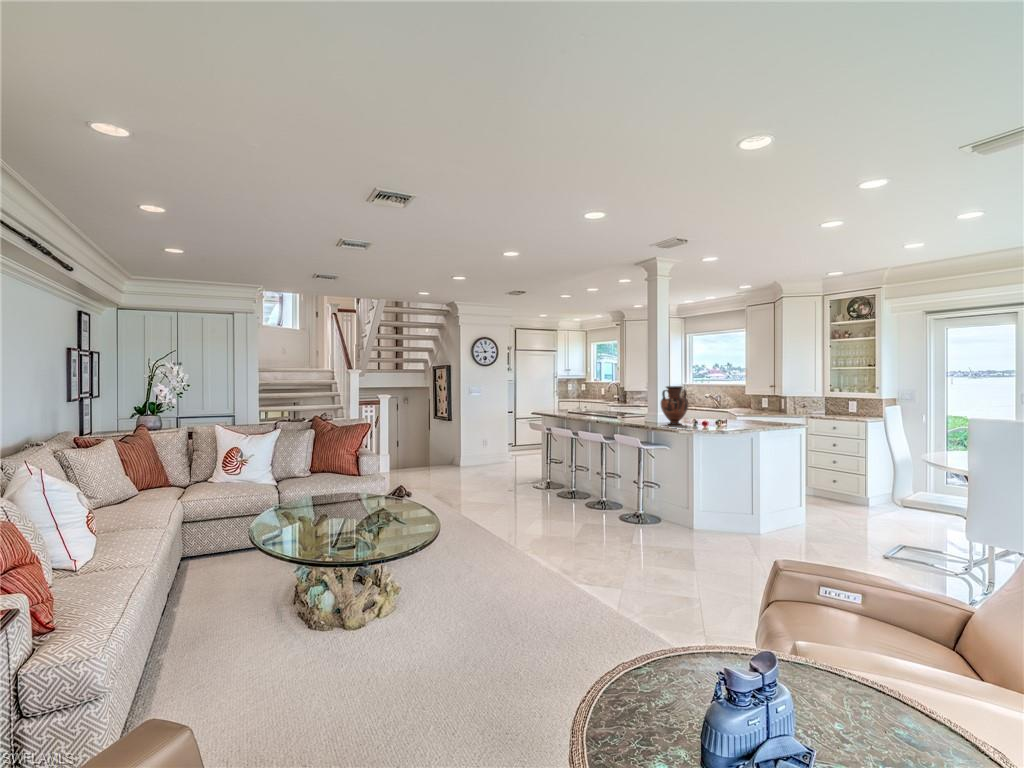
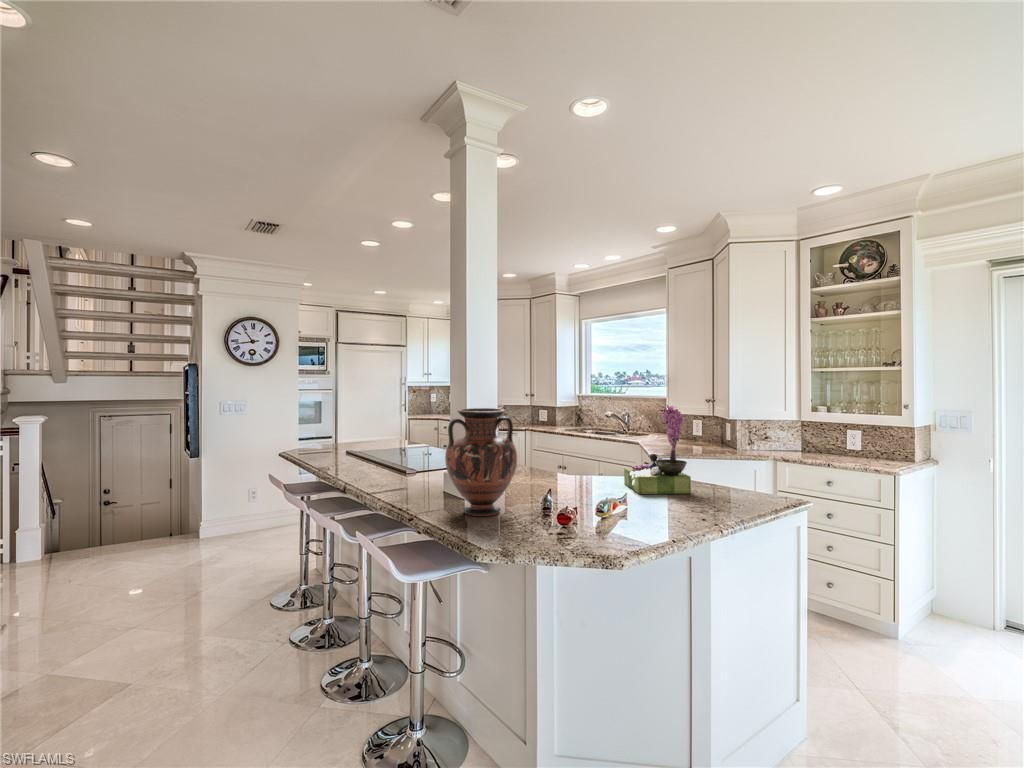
flower arrangement: none [727,385,757,422] -> present [624,405,691,494]

